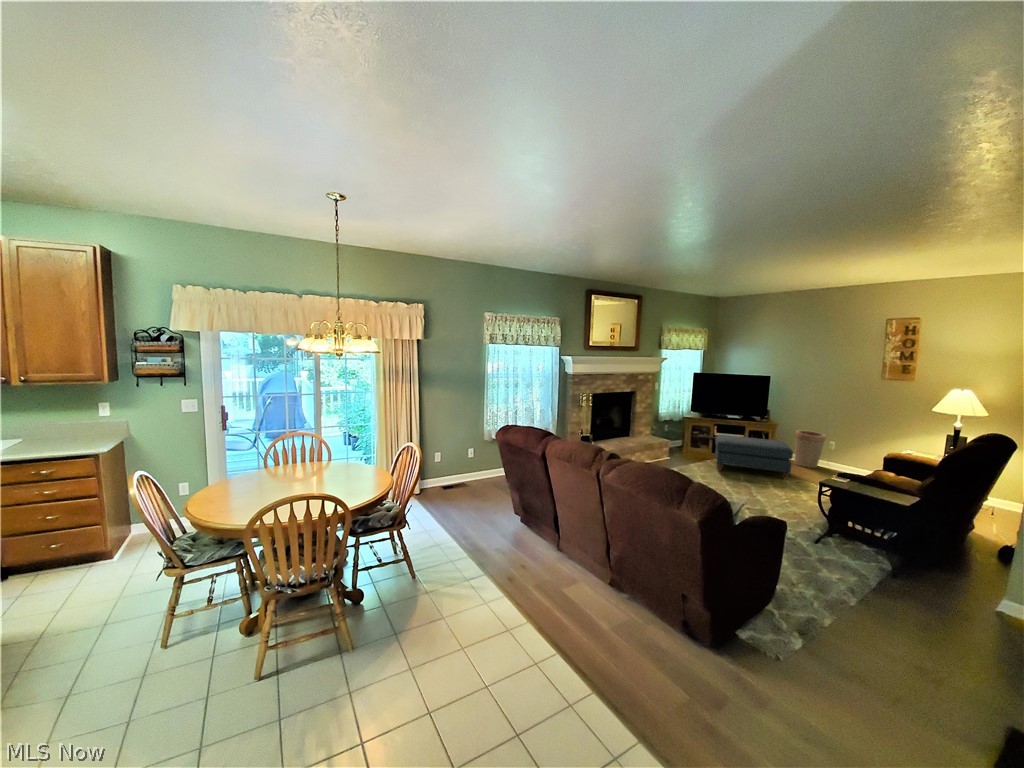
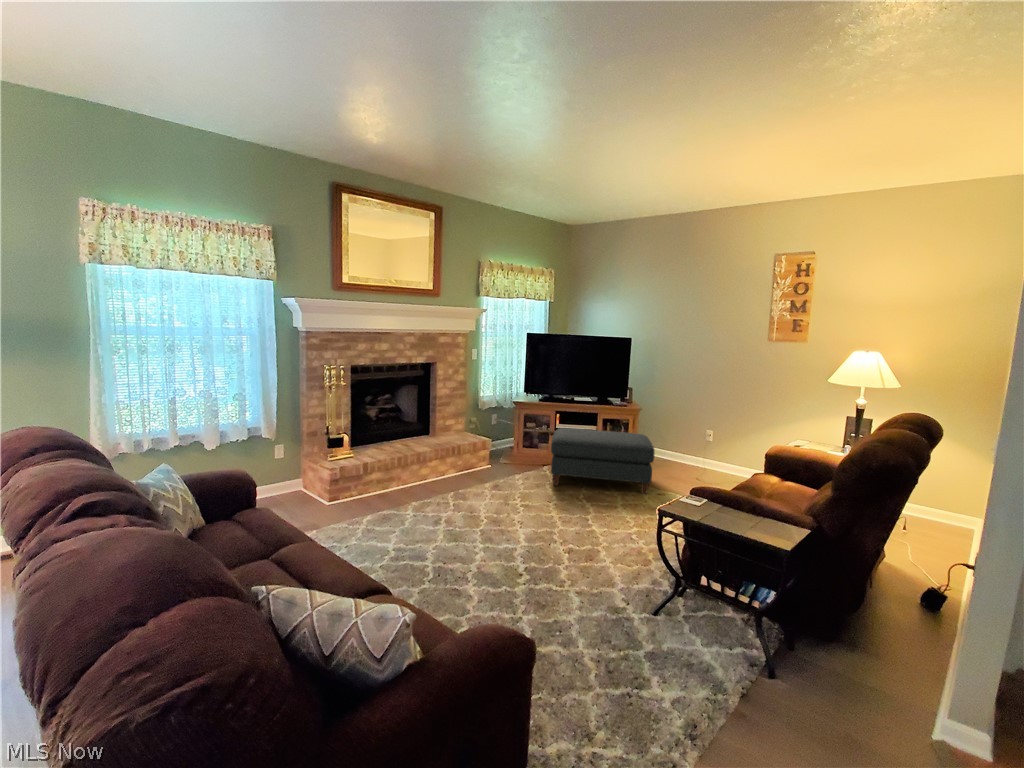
basket: present [794,430,826,468] -> none [661,416,700,470]

